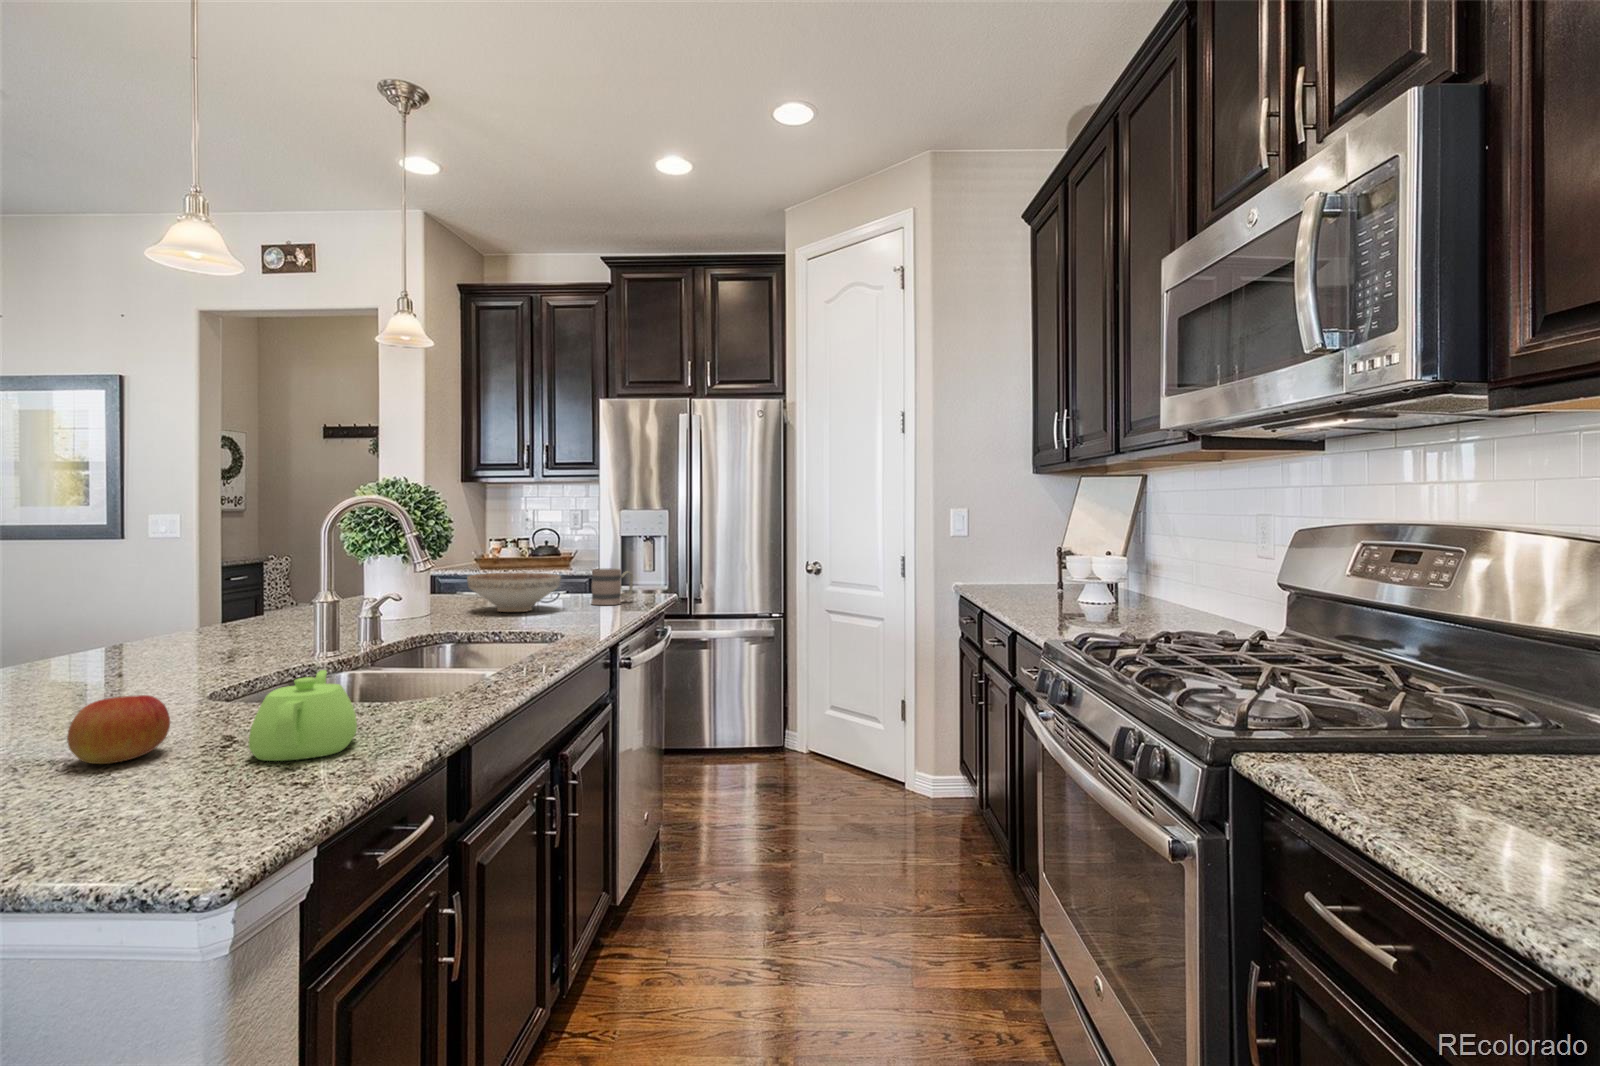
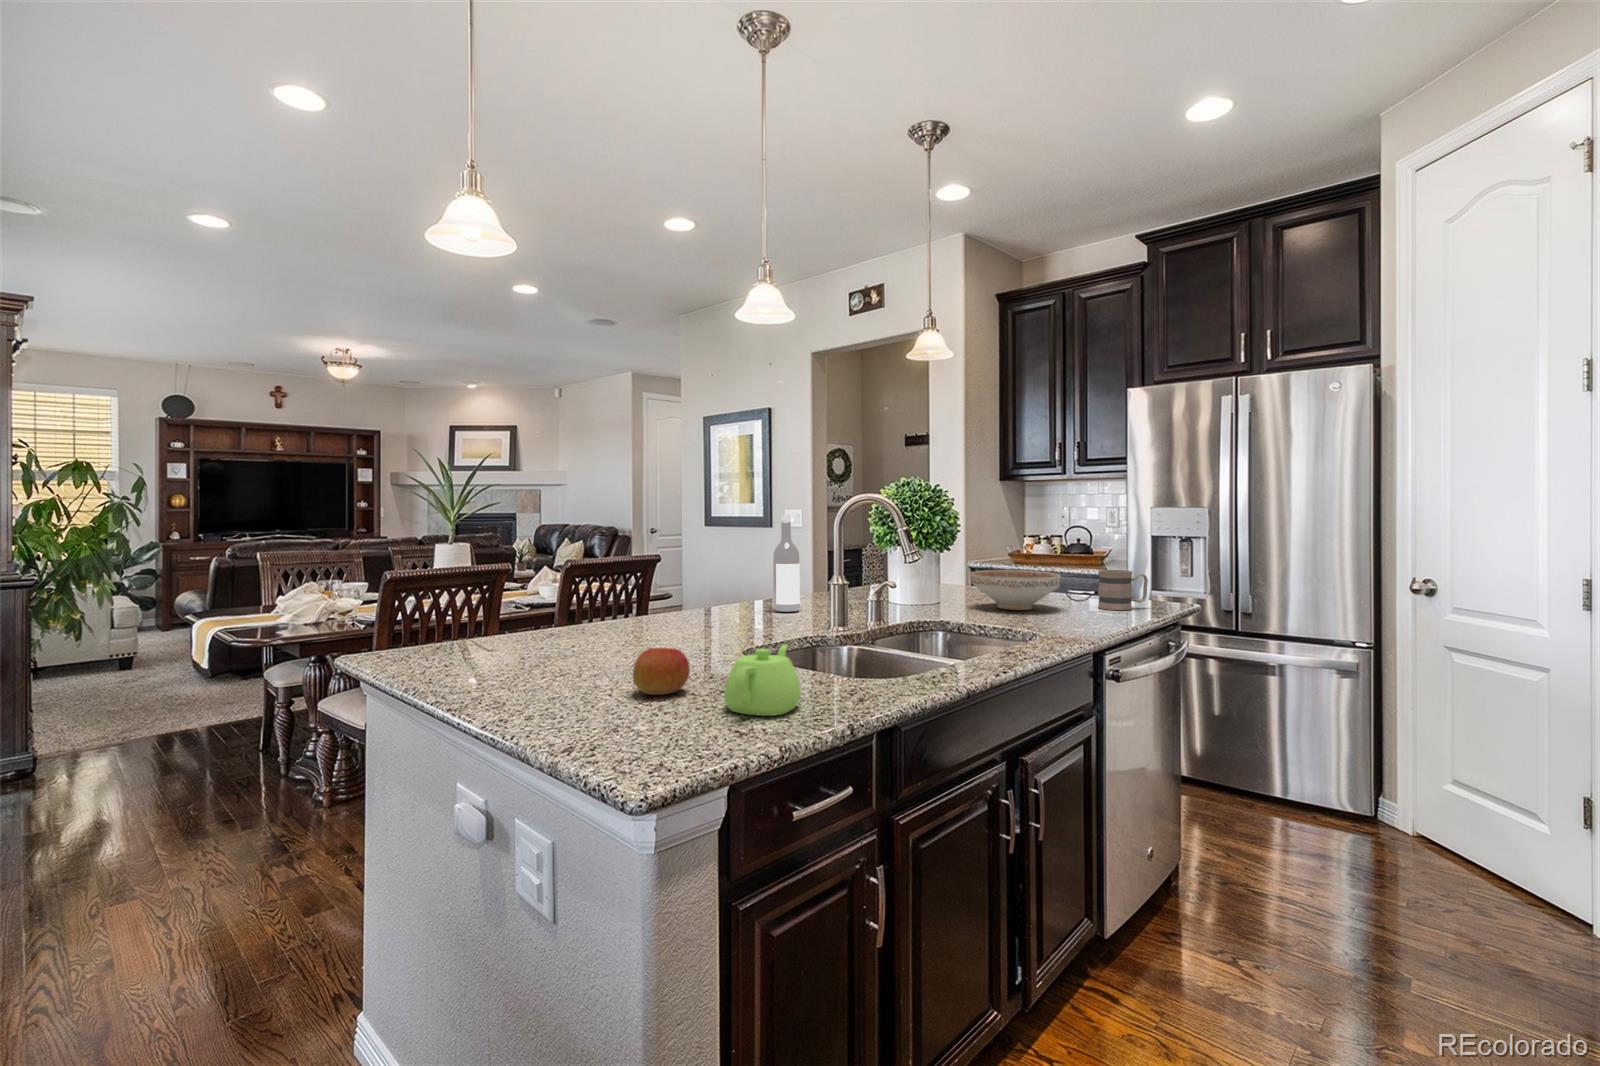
wine bottle: none [210,515,252,637] -> present [773,515,800,612]

